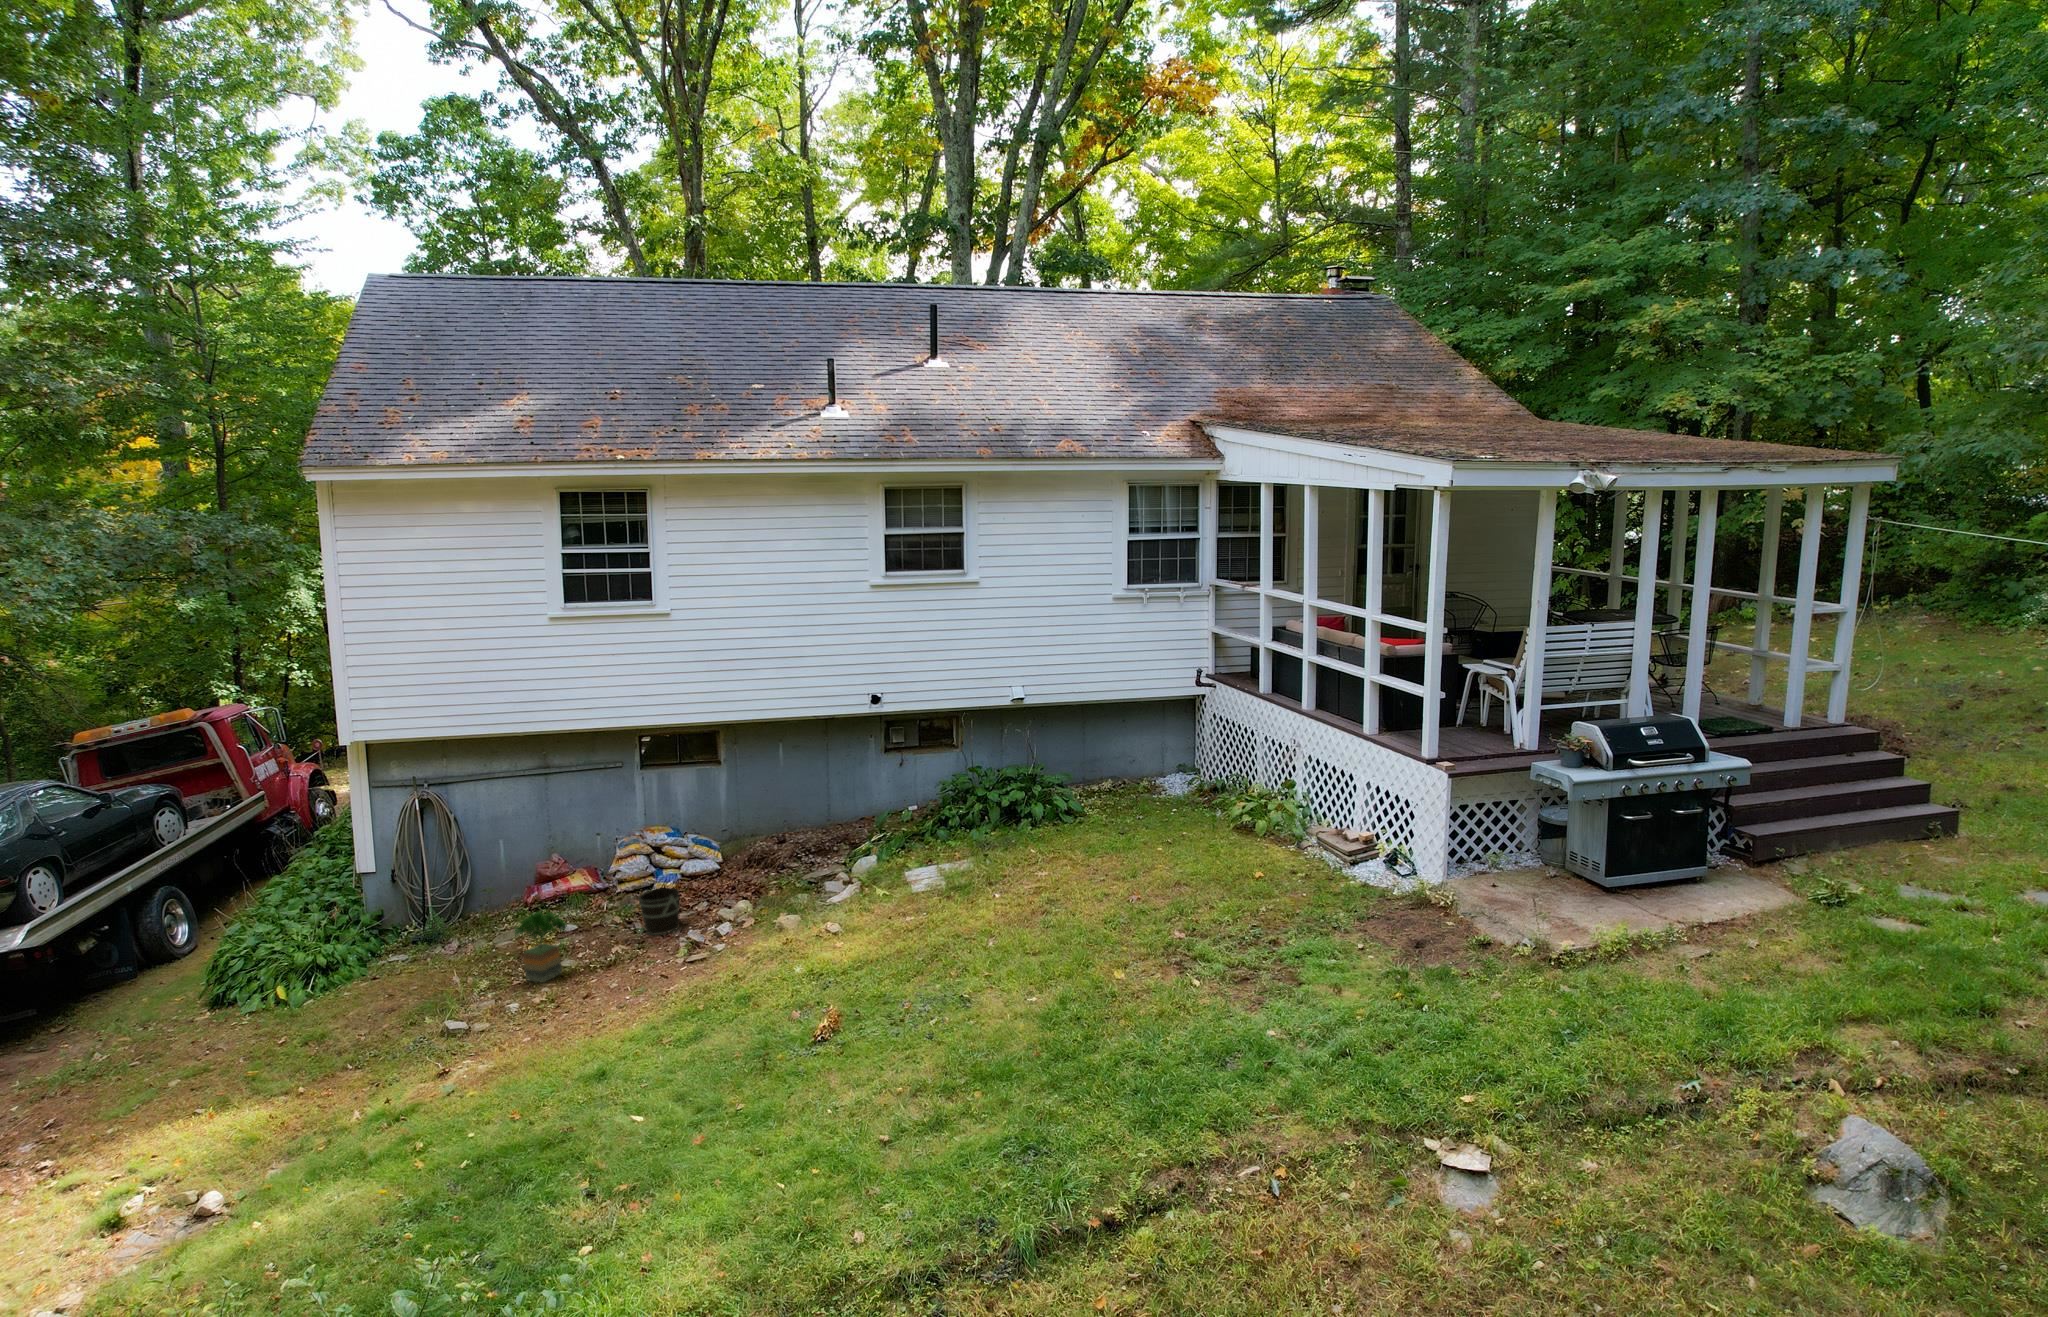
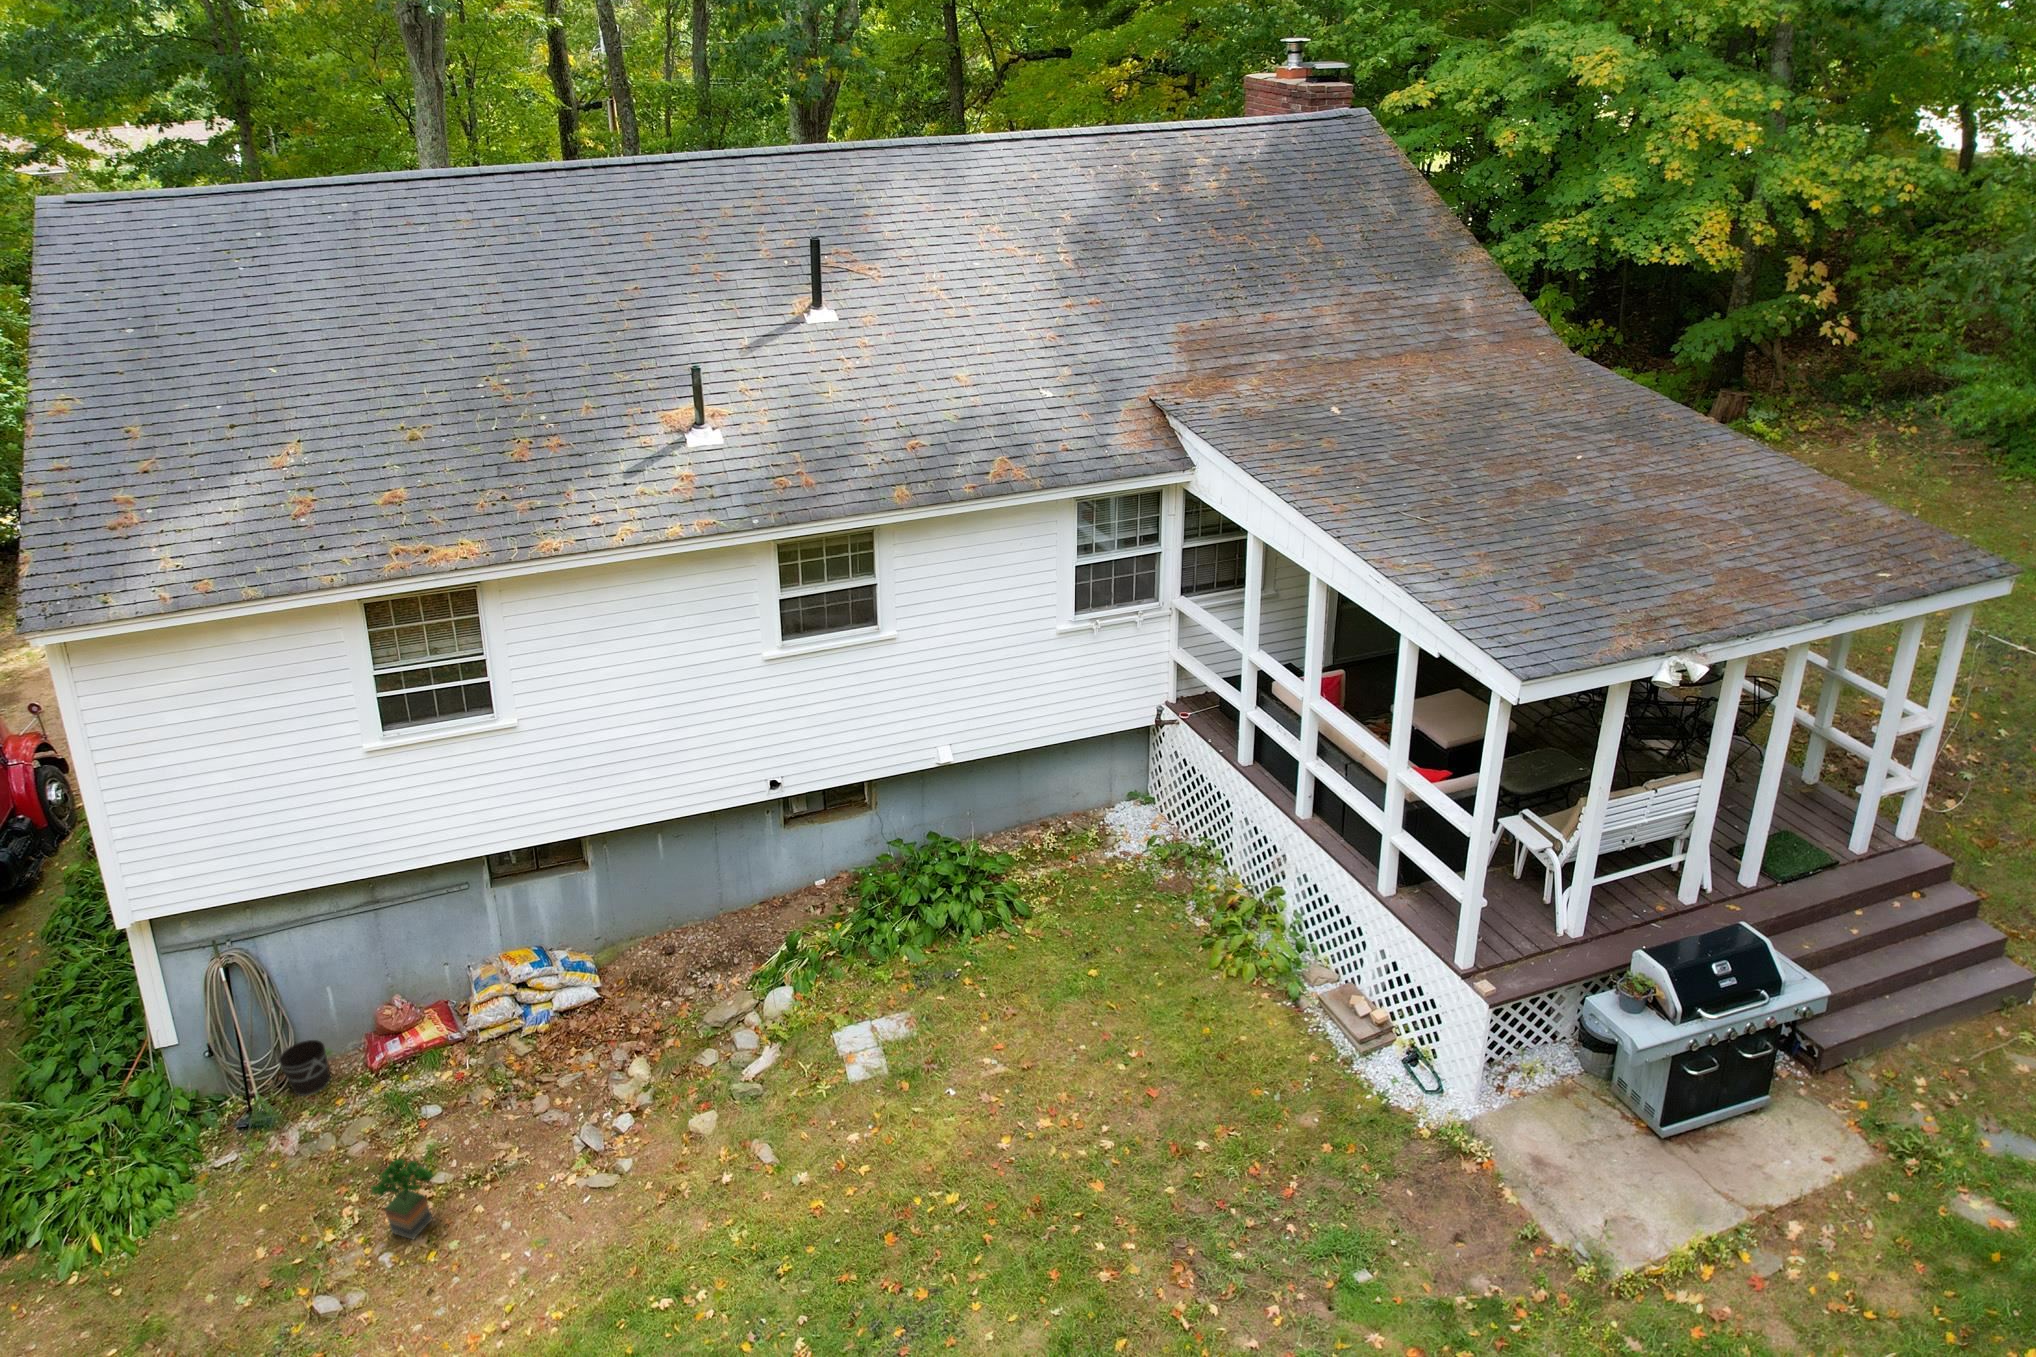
bucket: present [638,888,680,935] -> present [279,1040,330,1096]

